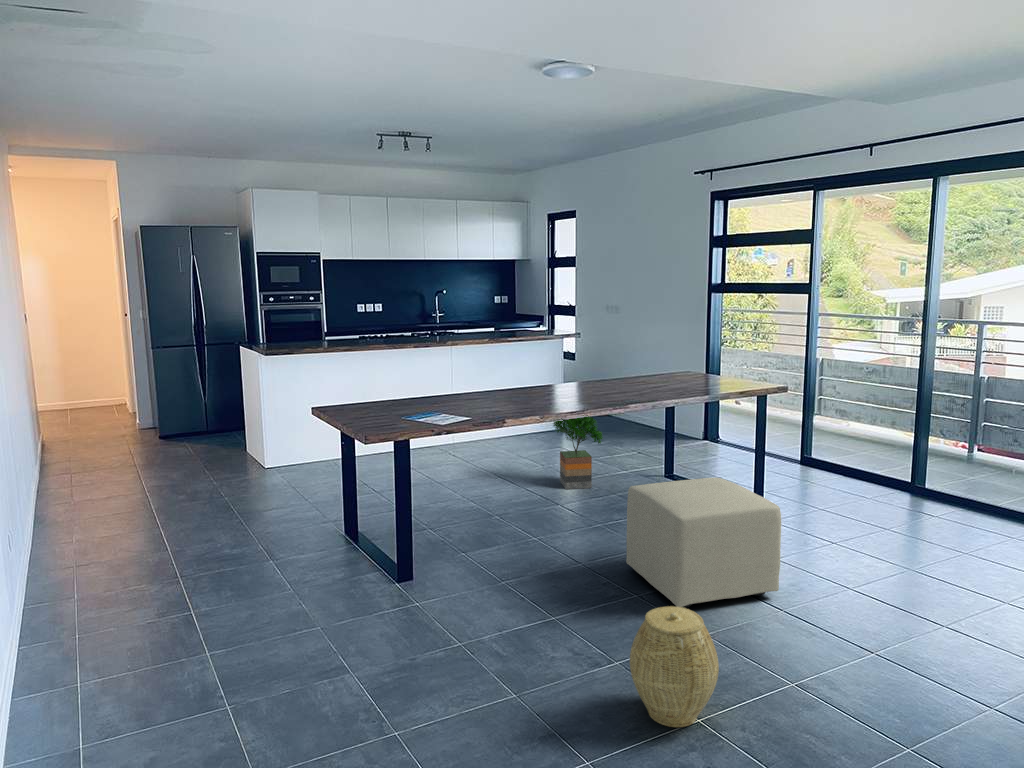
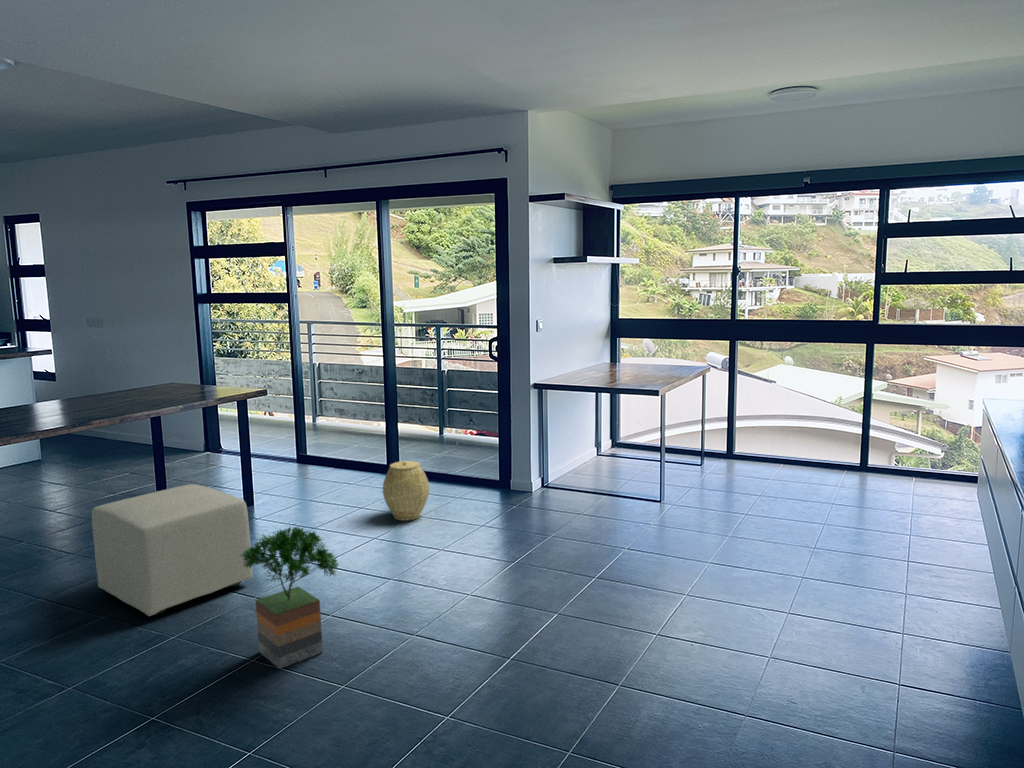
potted tree: present [553,415,603,489] -> present [241,527,339,669]
woven basket: present [630,606,719,727] -> present [383,461,429,521]

